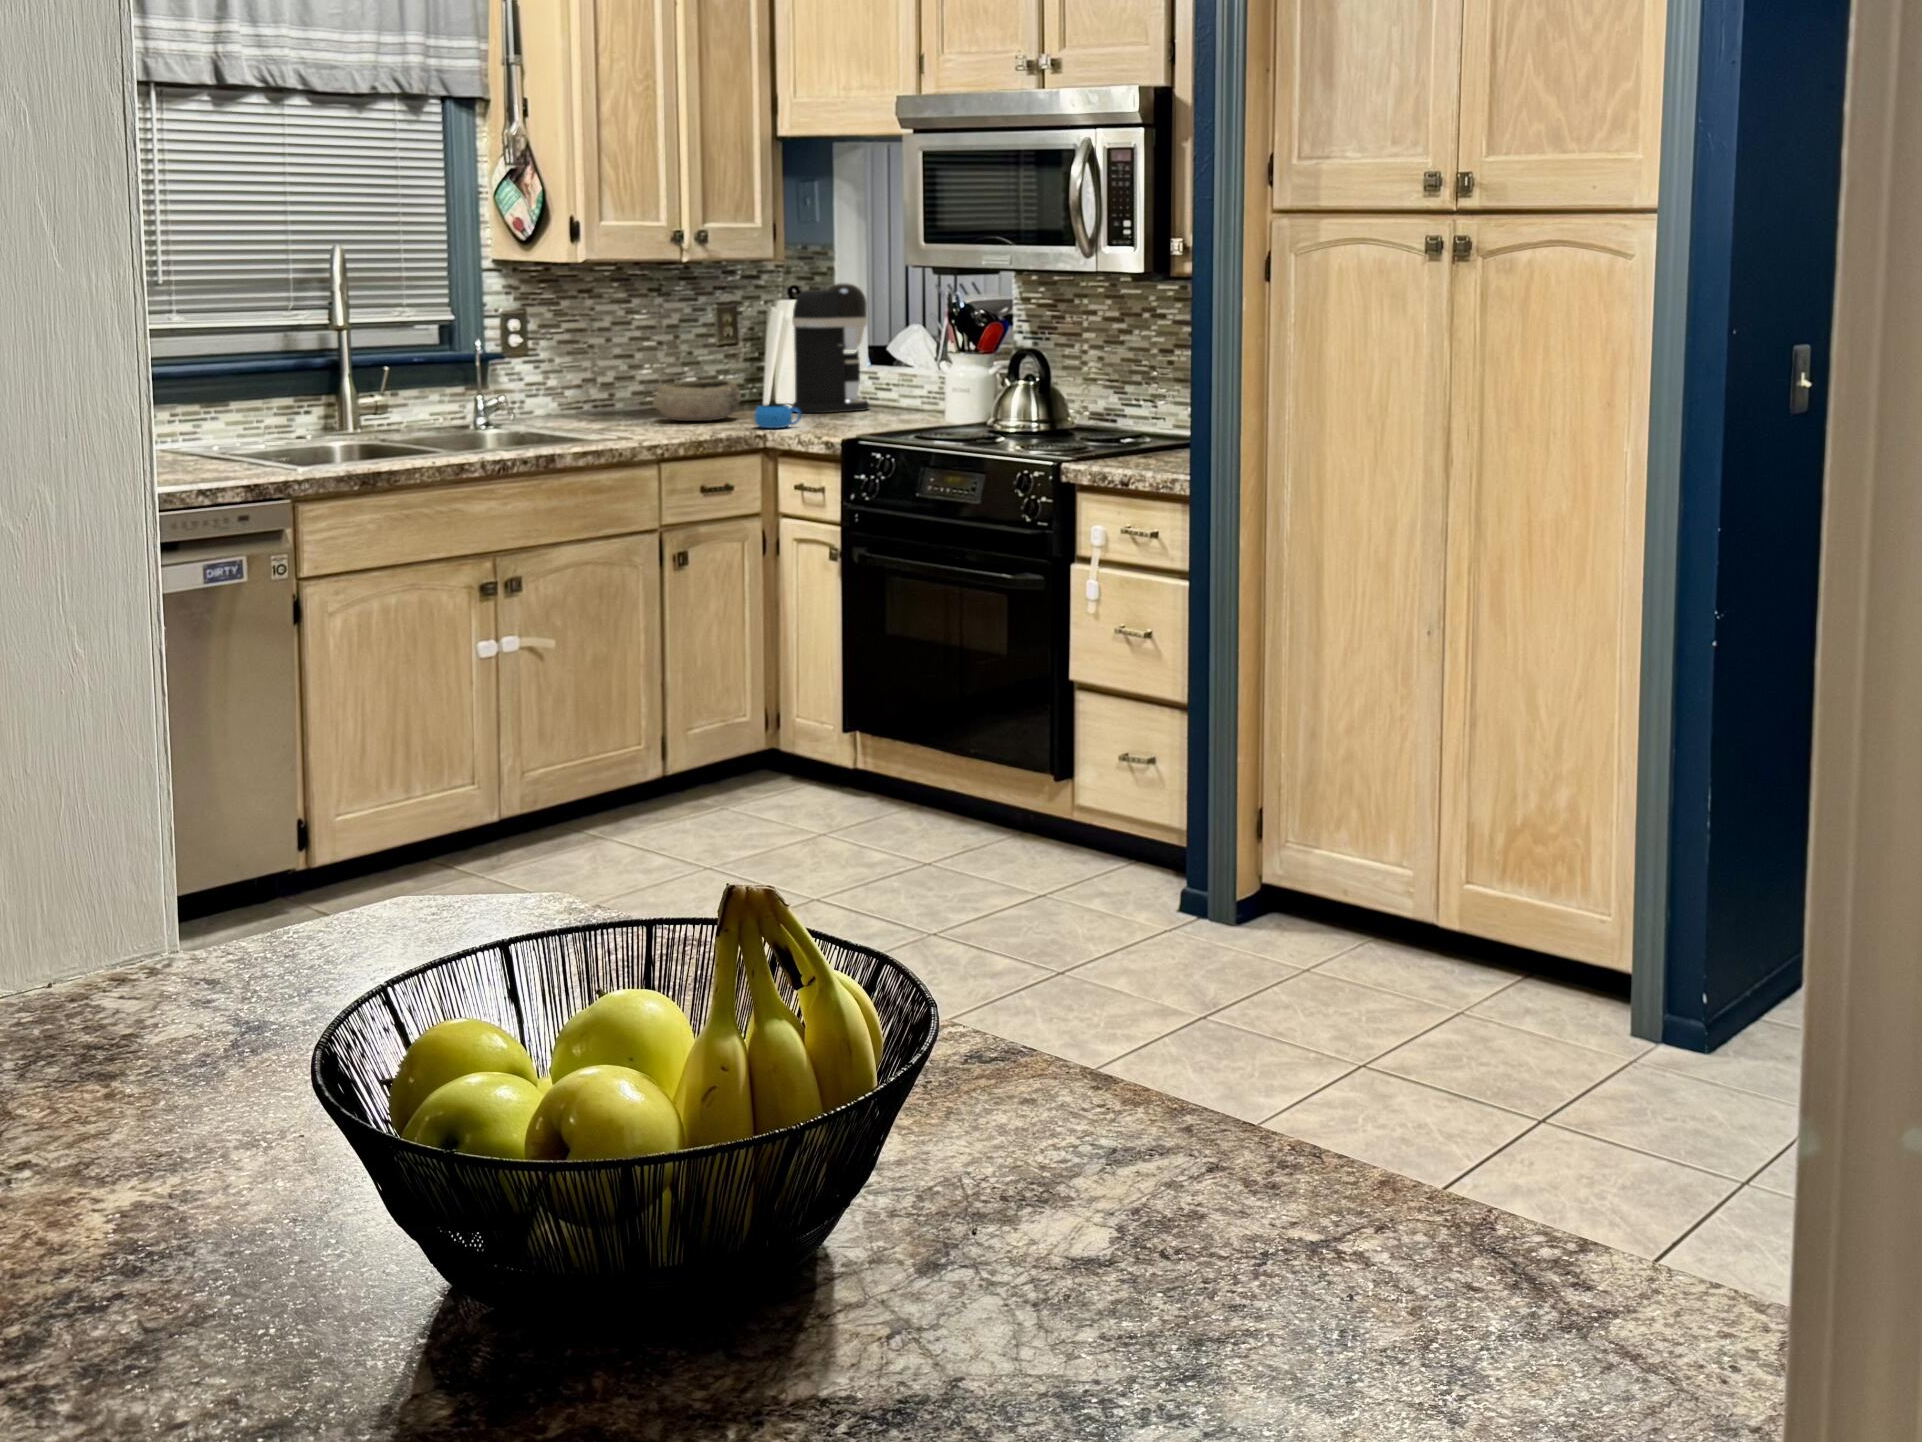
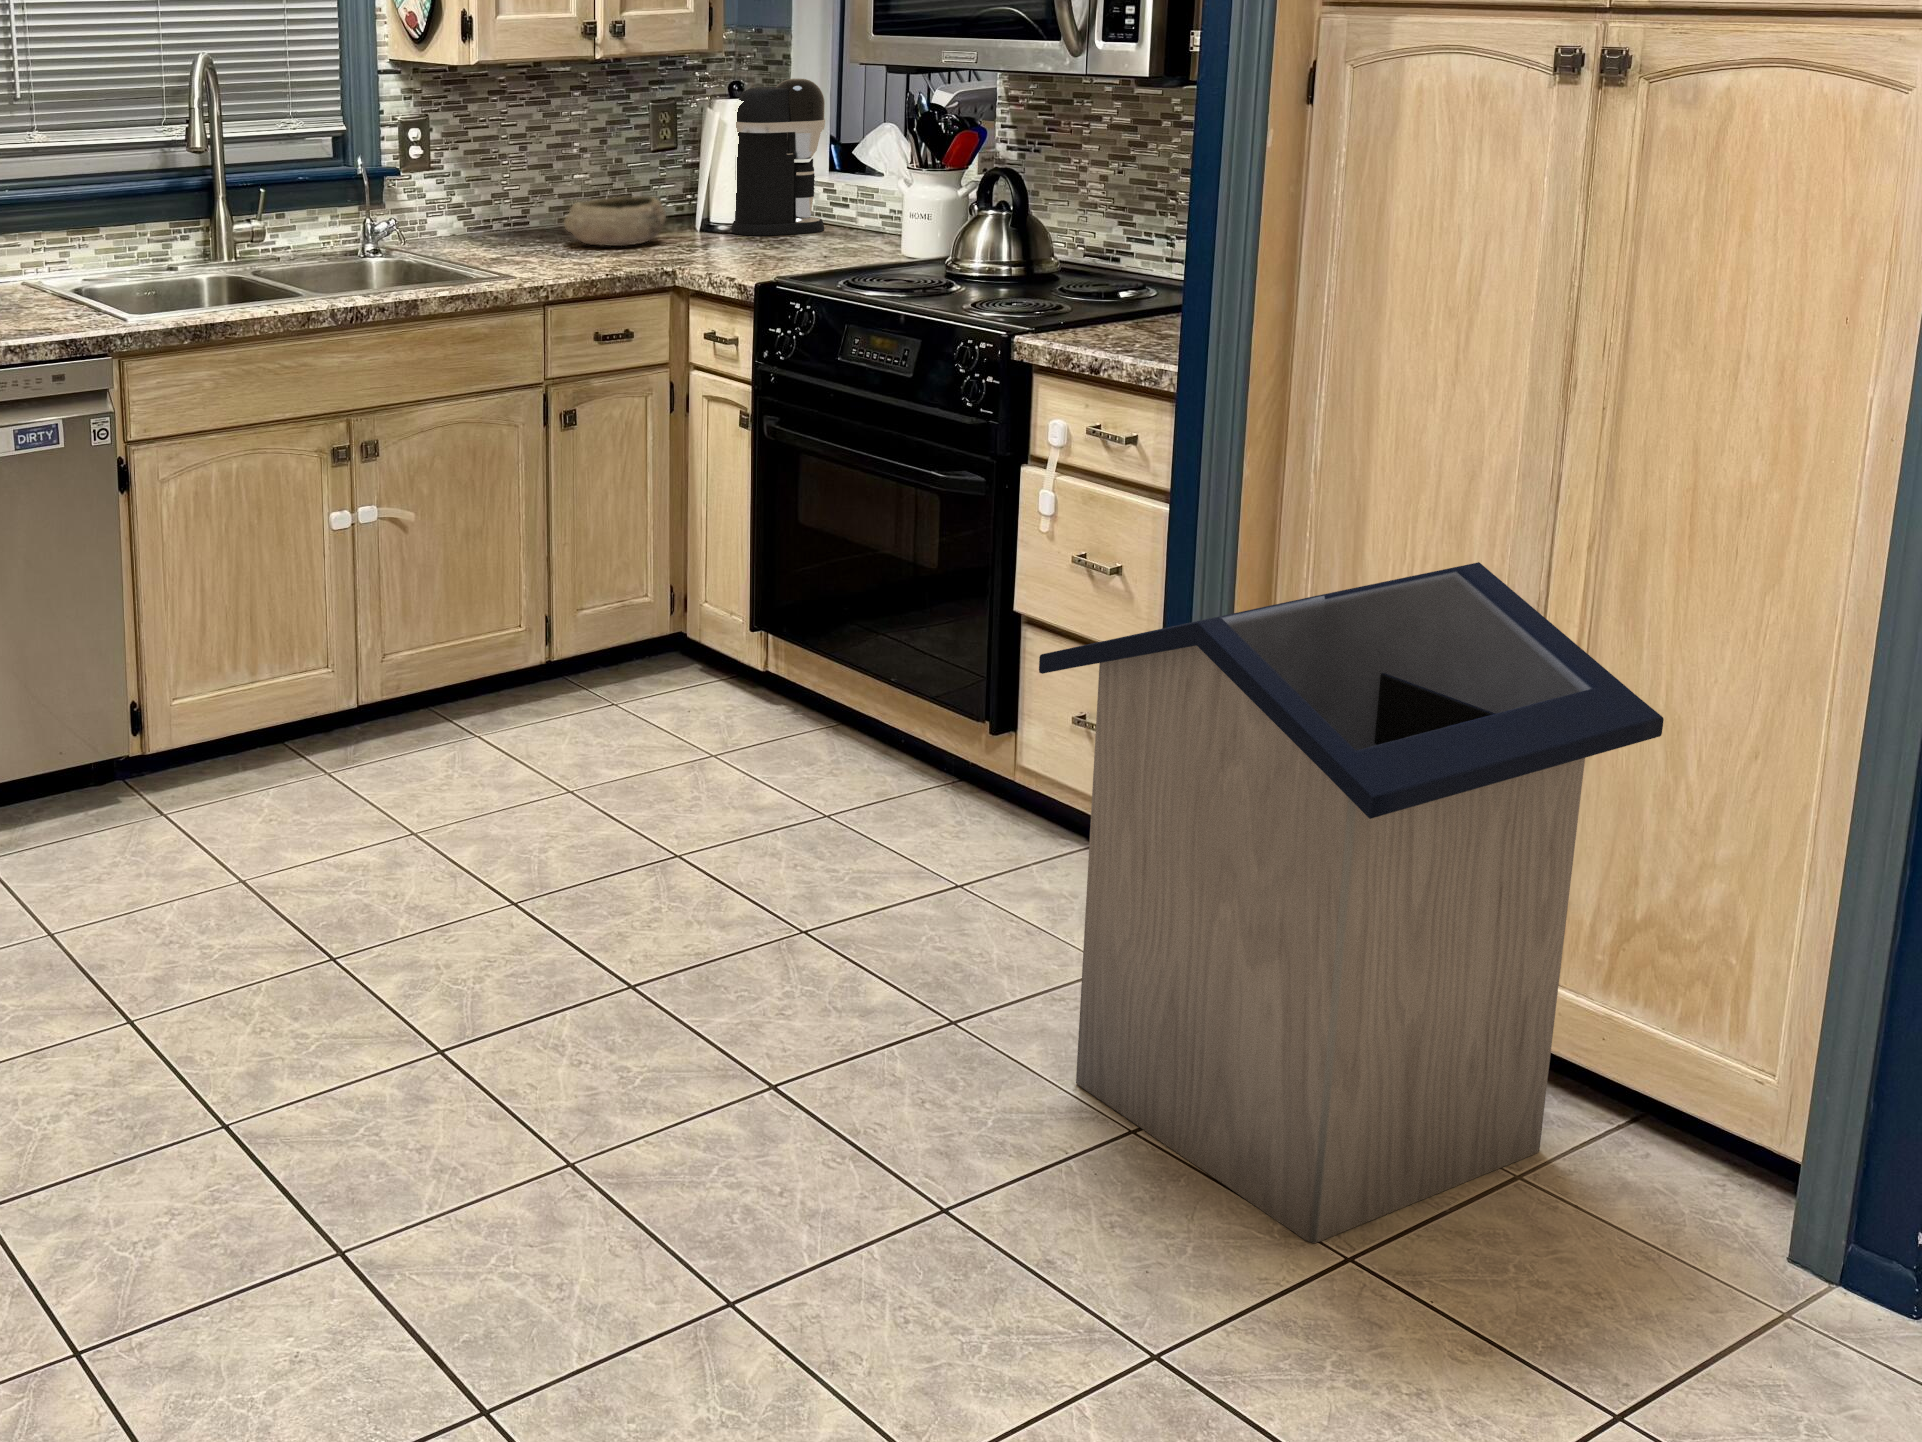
mug: present [754,404,801,428] -> none [671,231,727,260]
trash can: none [1117,589,1524,1063] -> present [1039,562,1664,1243]

